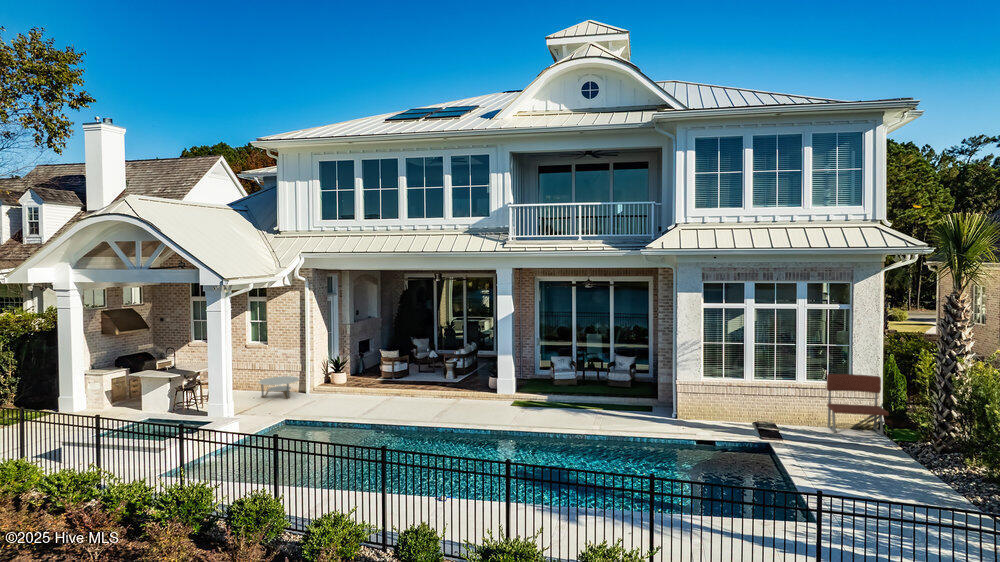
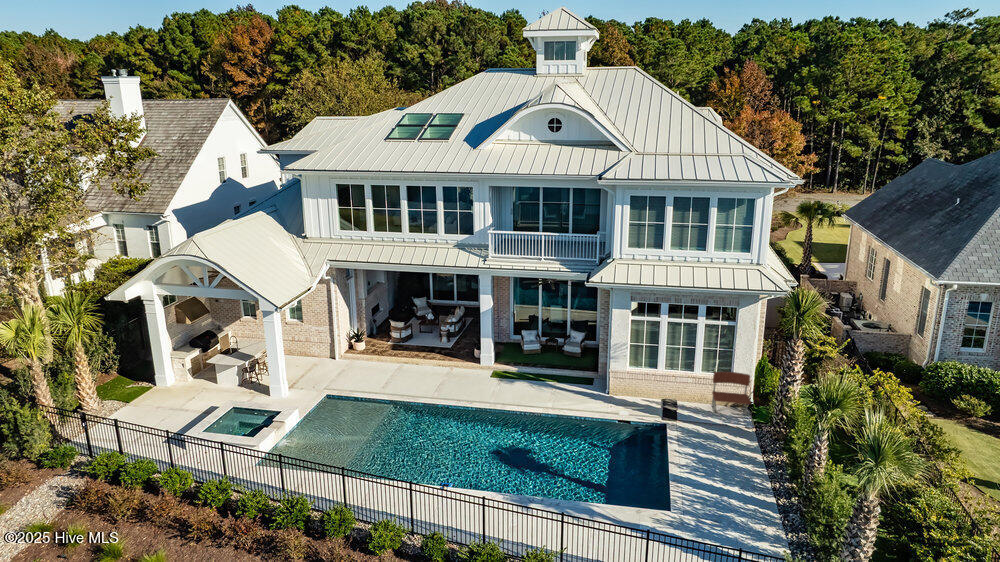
round table: present [259,376,299,399] -> none [301,350,332,371]

